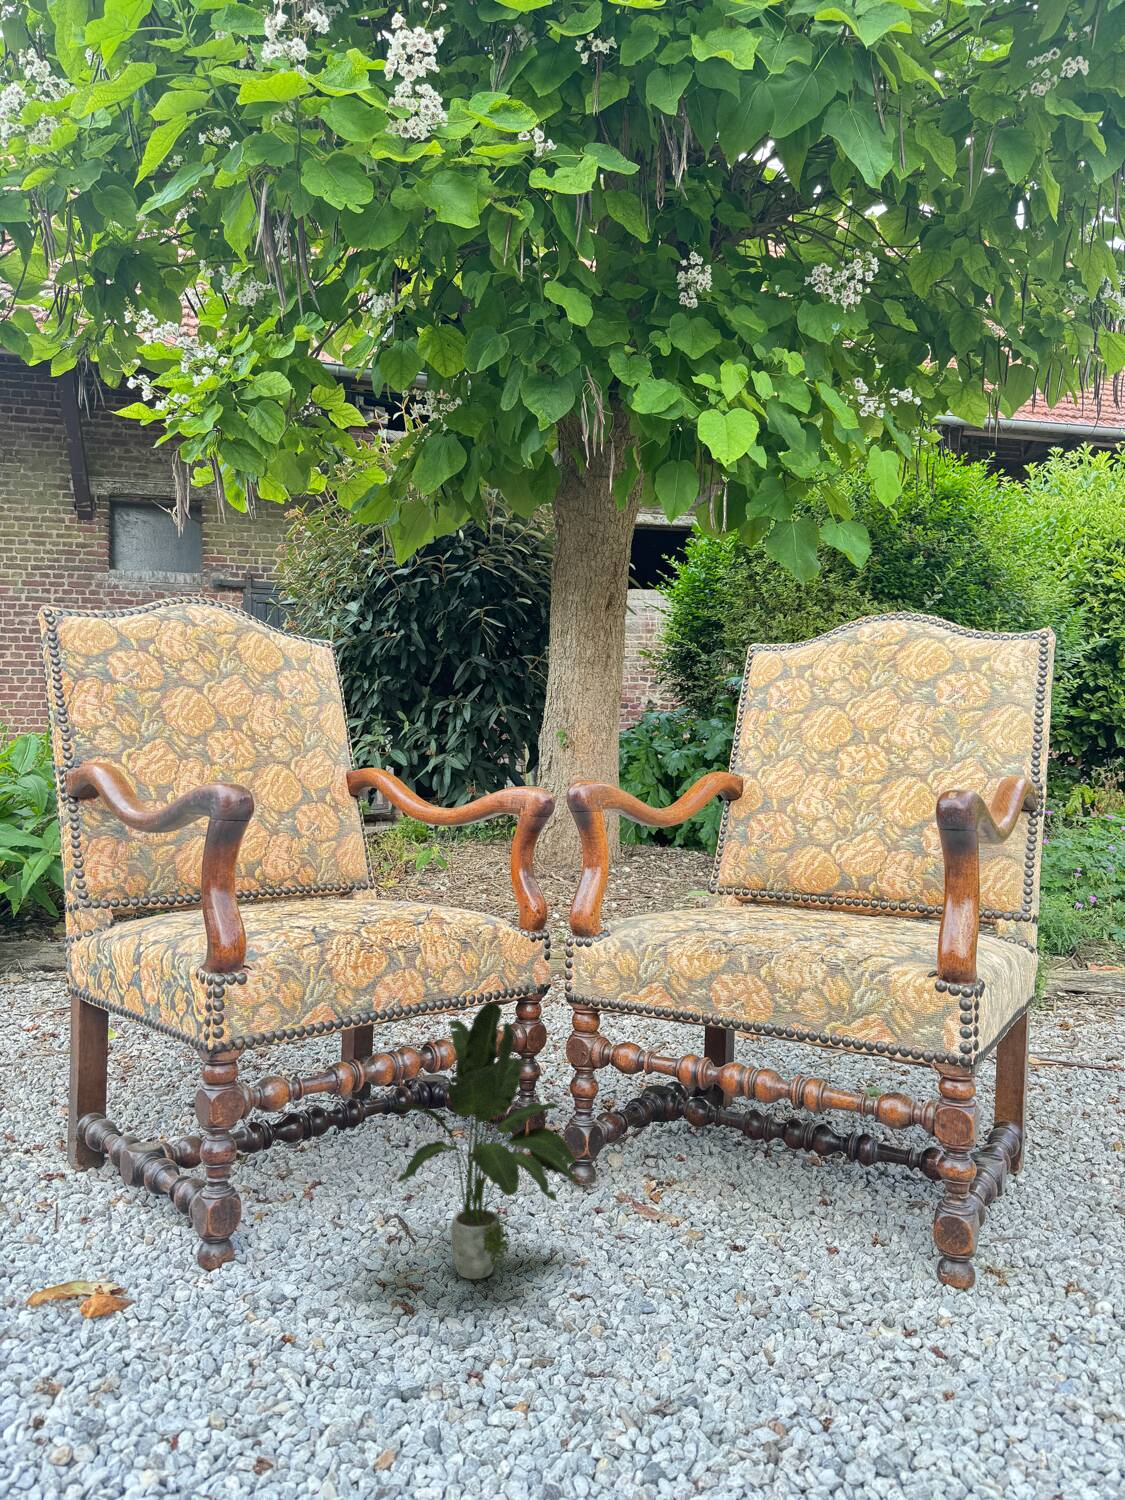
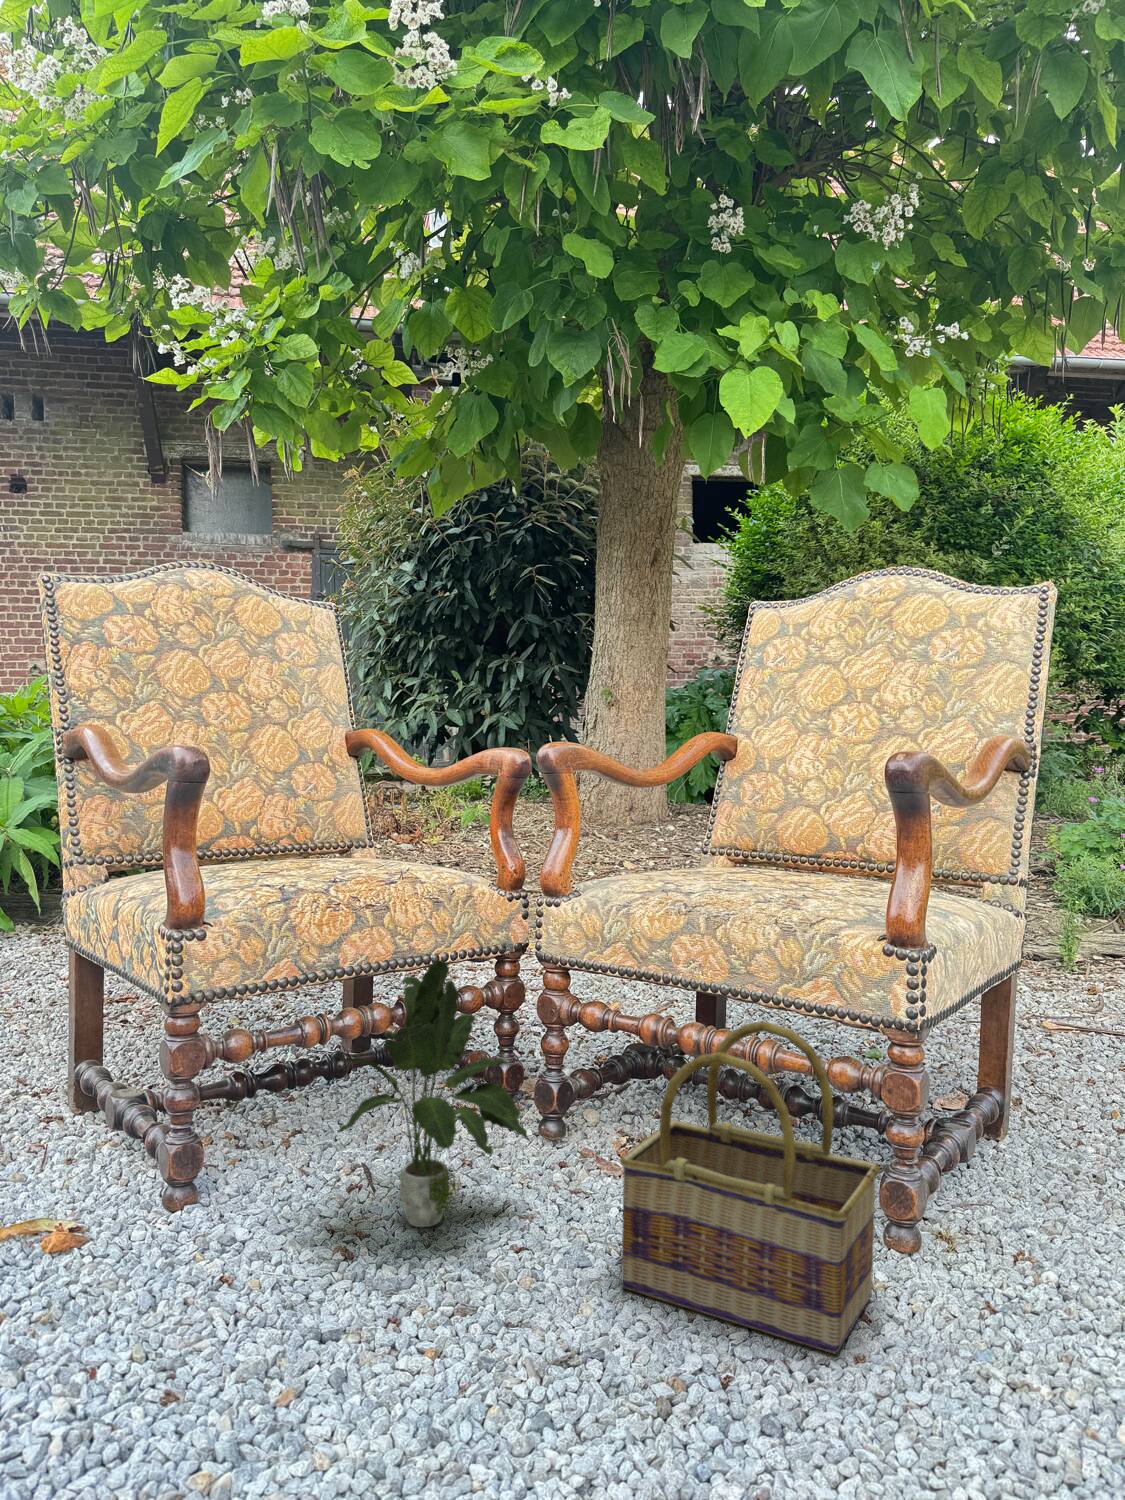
basket: none [692,1057,949,1388] -> present [620,1021,880,1353]

